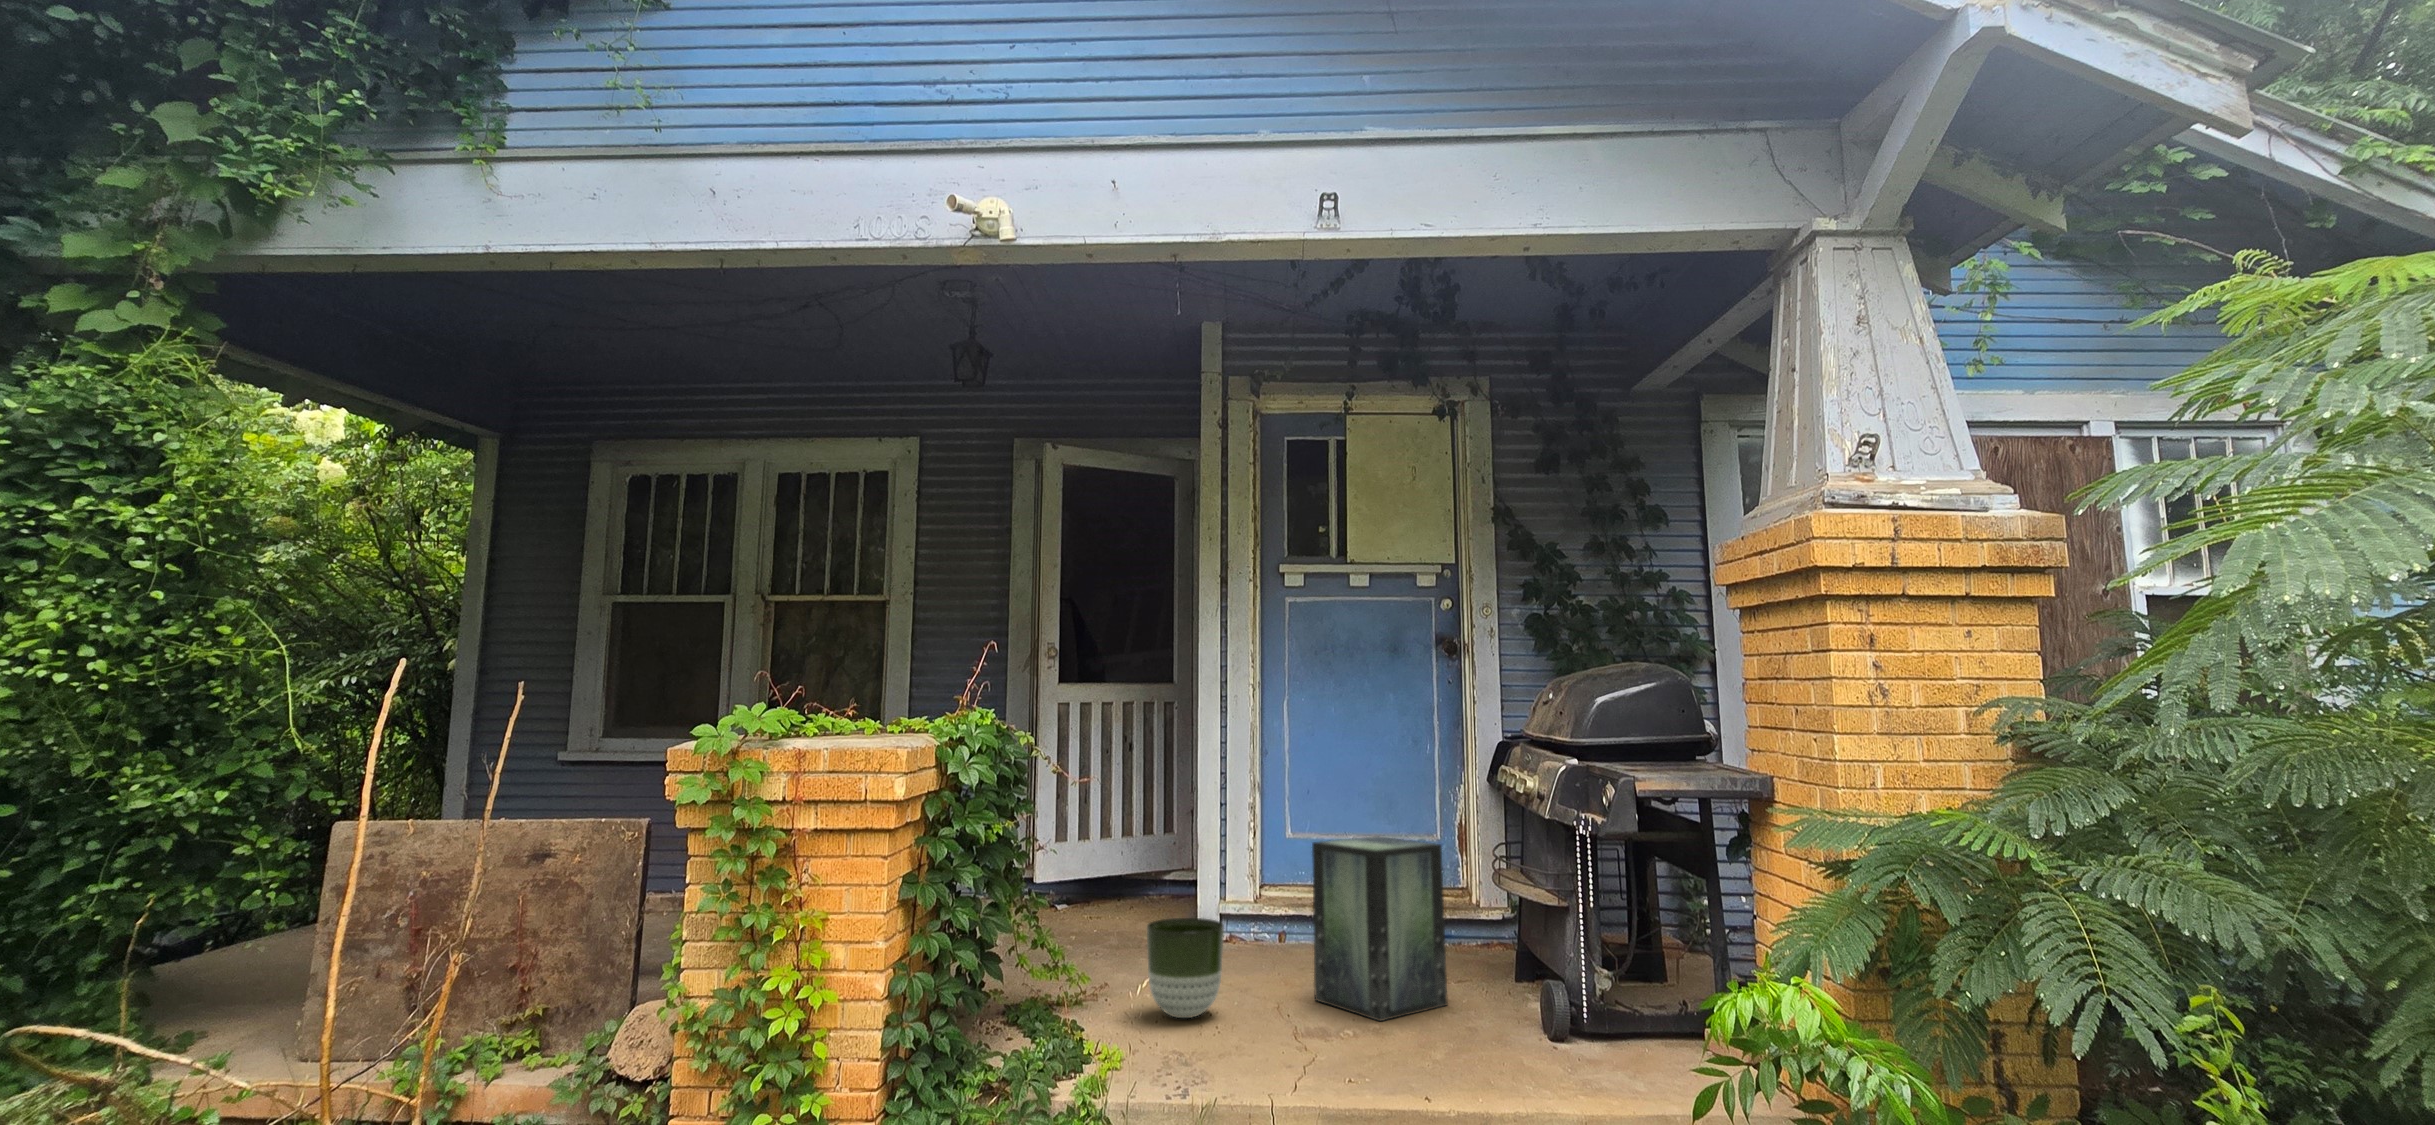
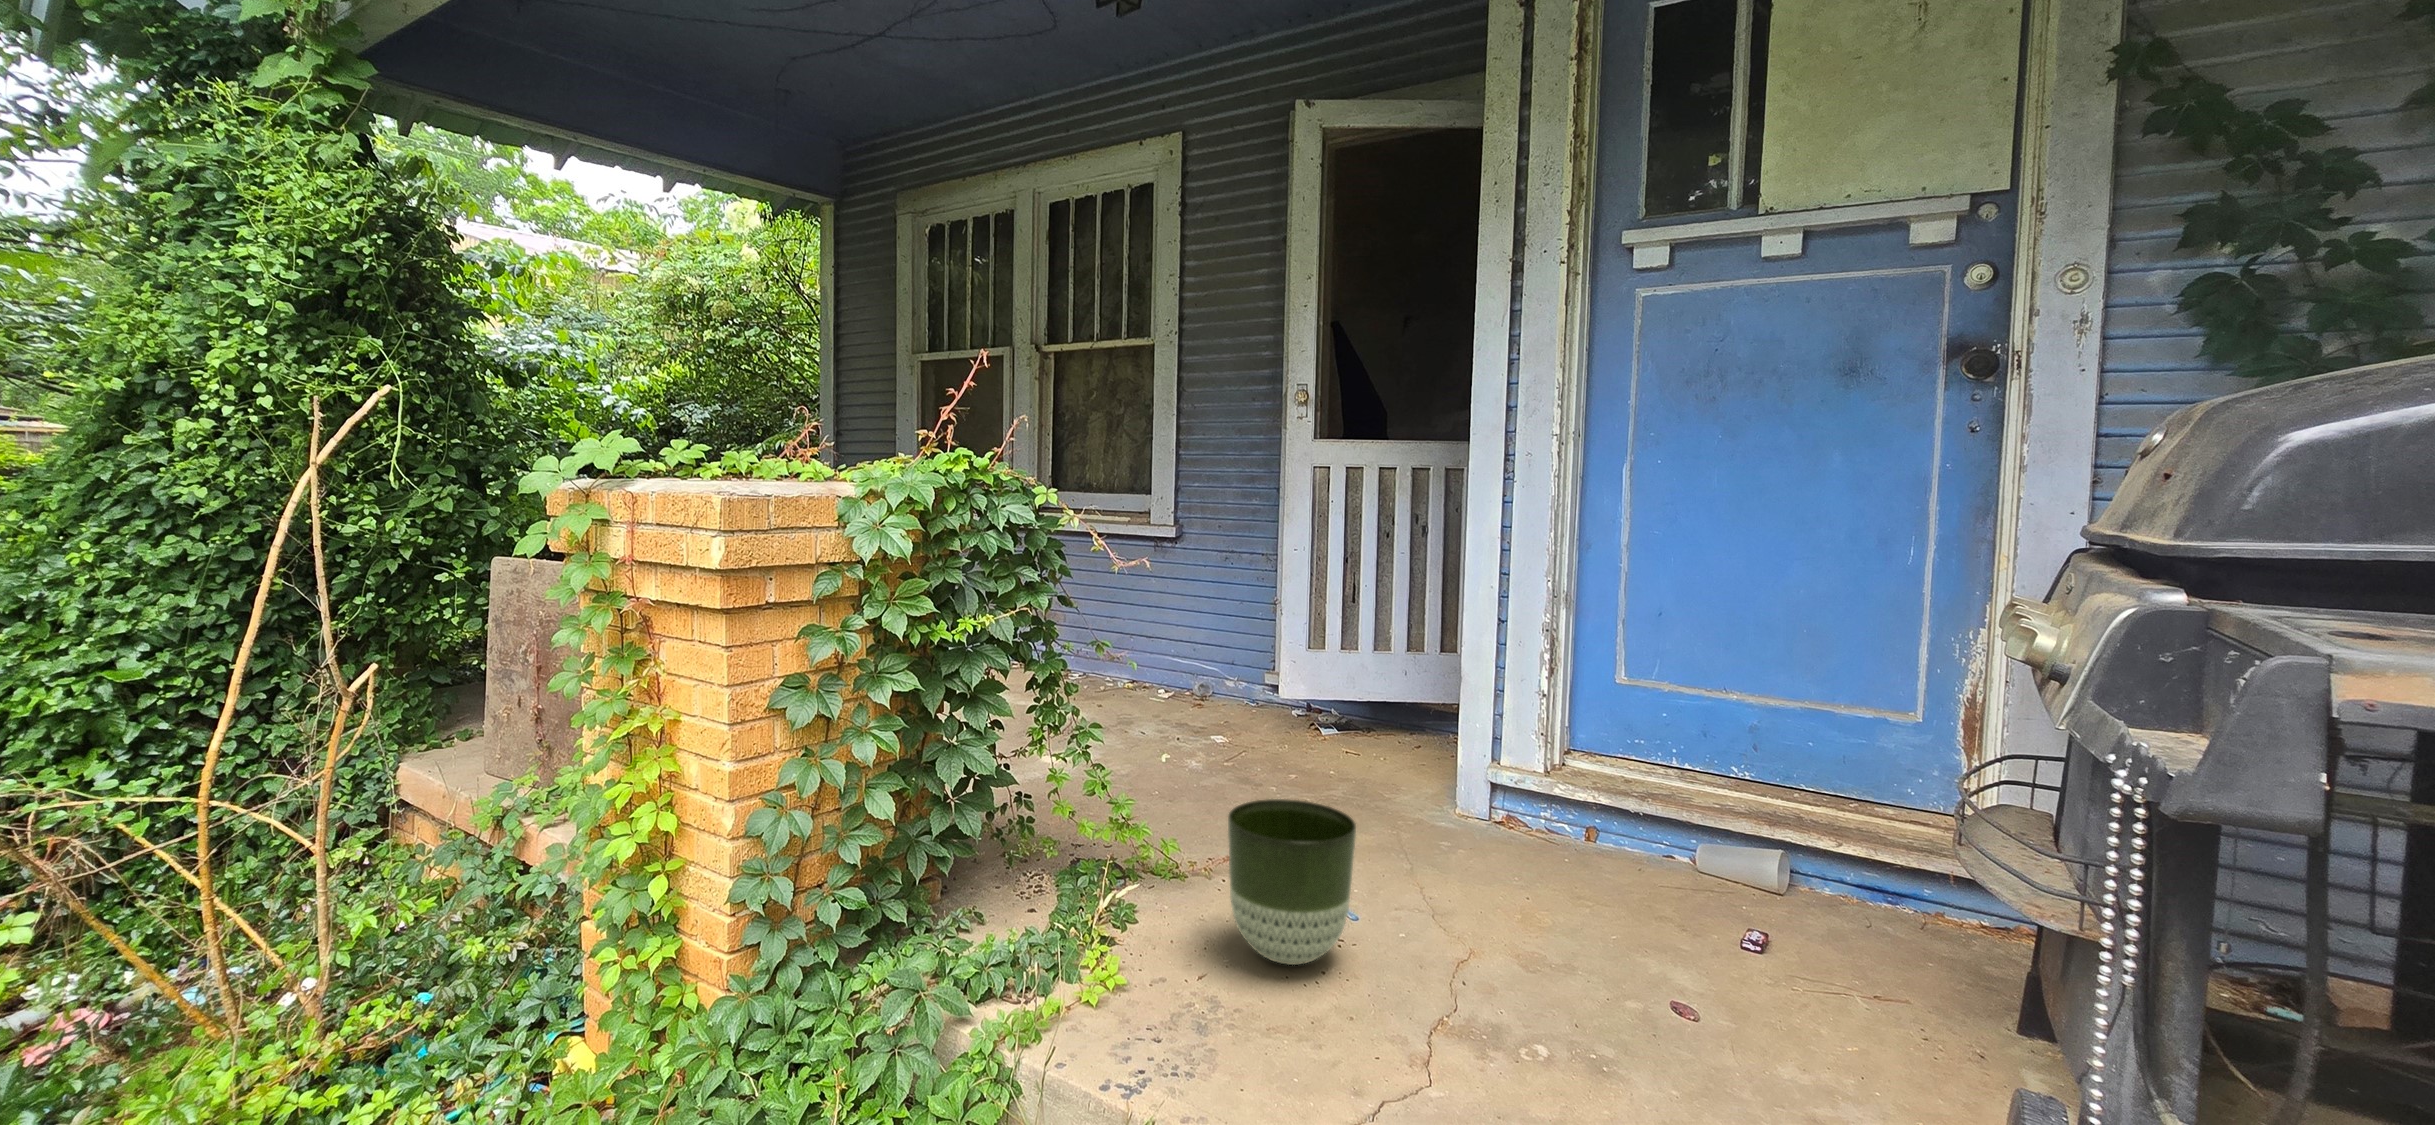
storage box: present [1312,837,1448,1021] -> none [1534,718,1832,1088]

